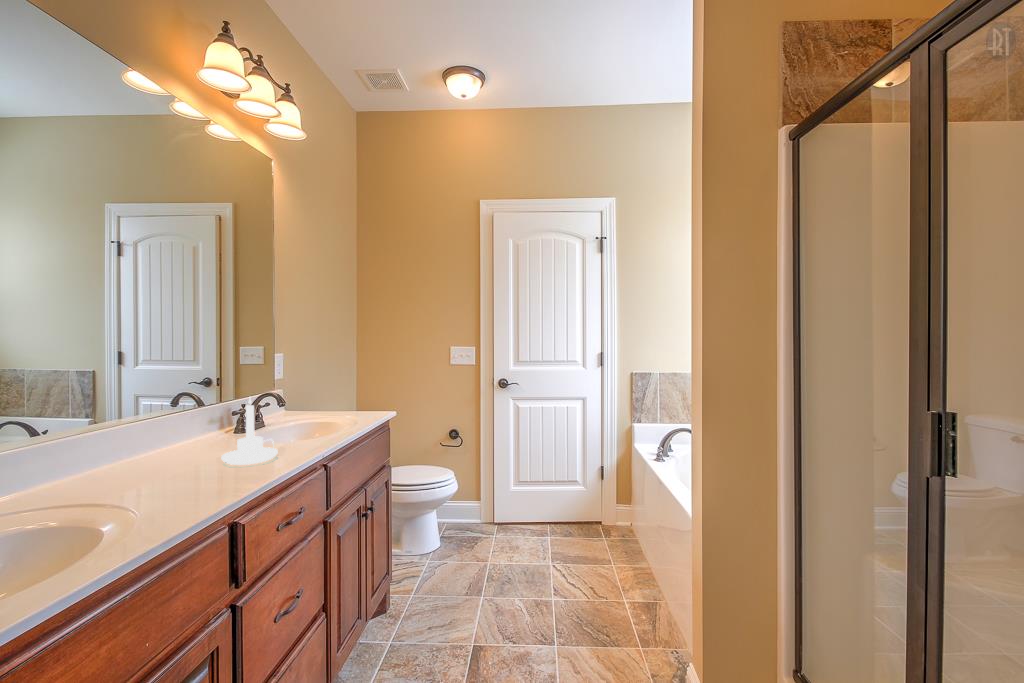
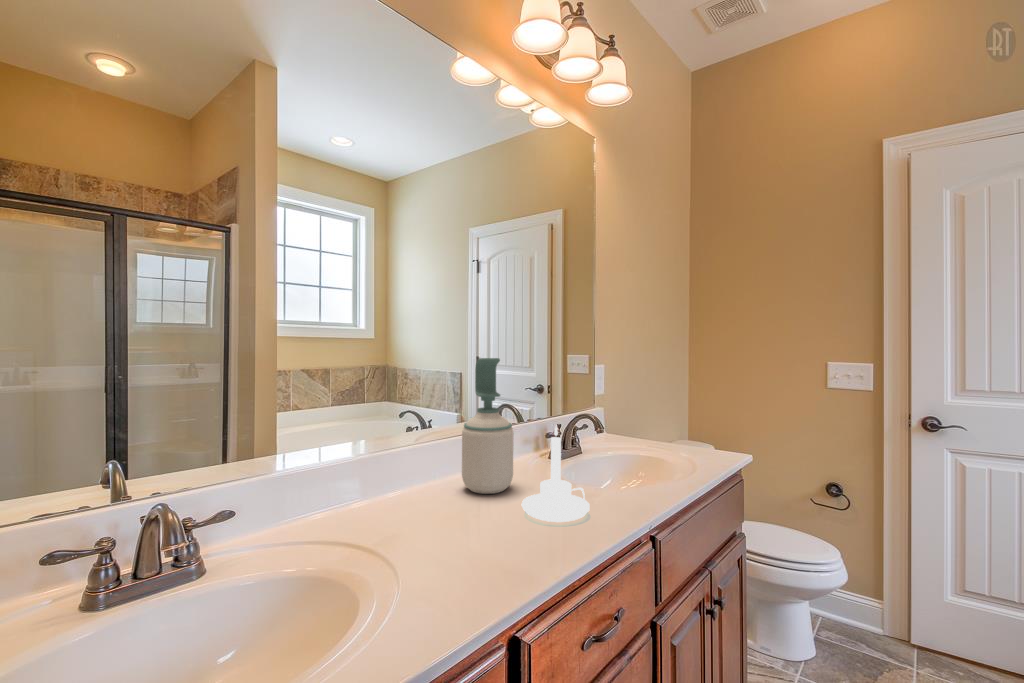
soap bottle: none [155,349,208,461] -> present [462,358,514,494]

